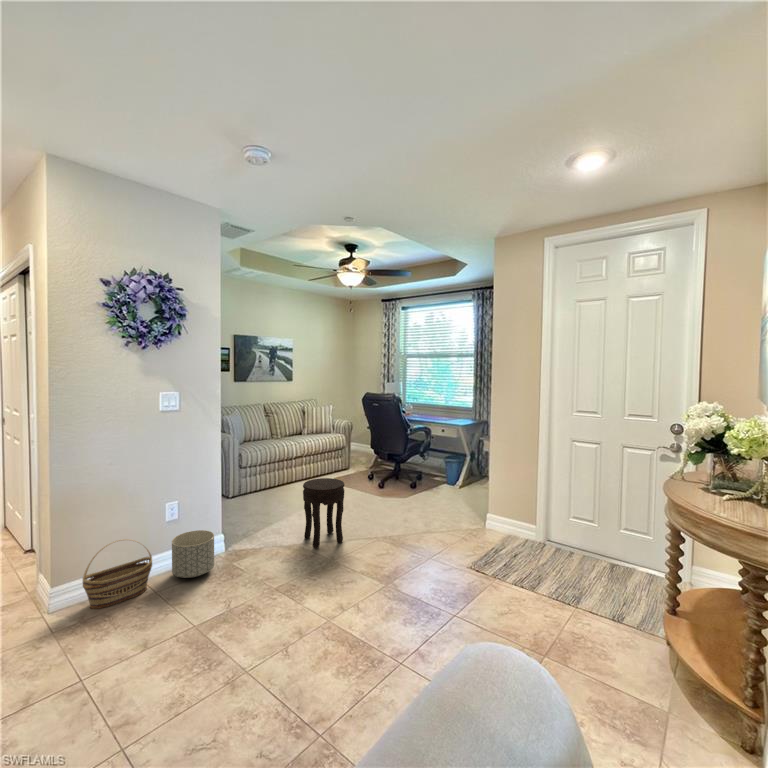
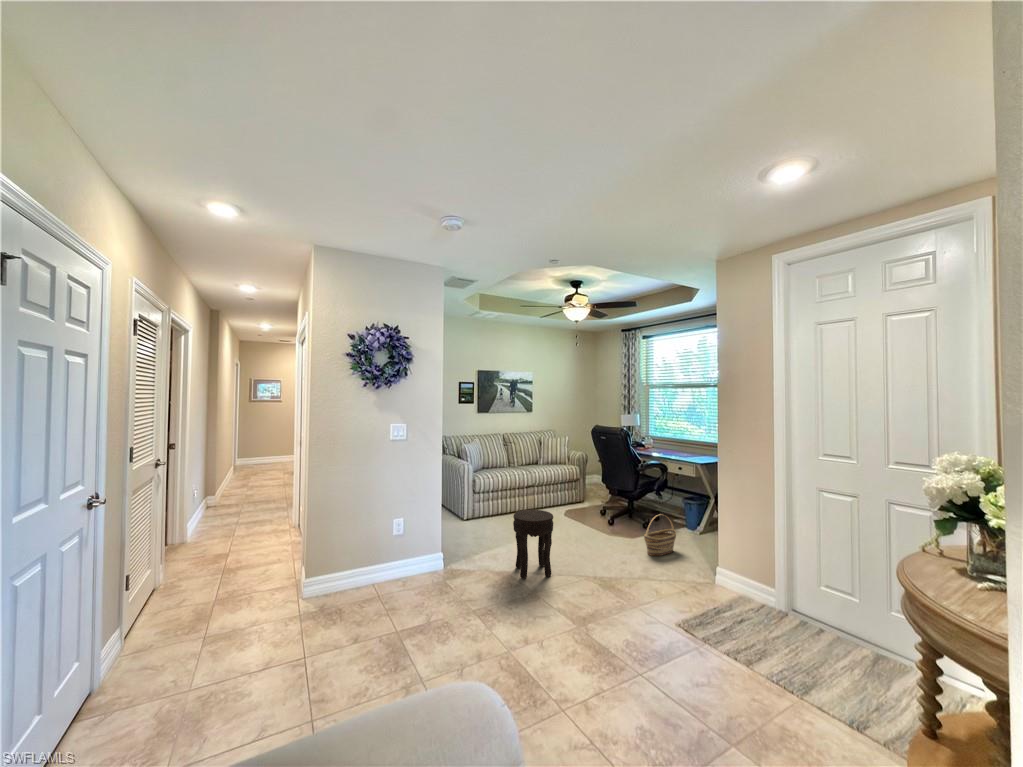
planter: present [172,530,214,578] -> none [395,547,430,589]
basket: present [83,539,152,609] -> present [644,514,676,556]

